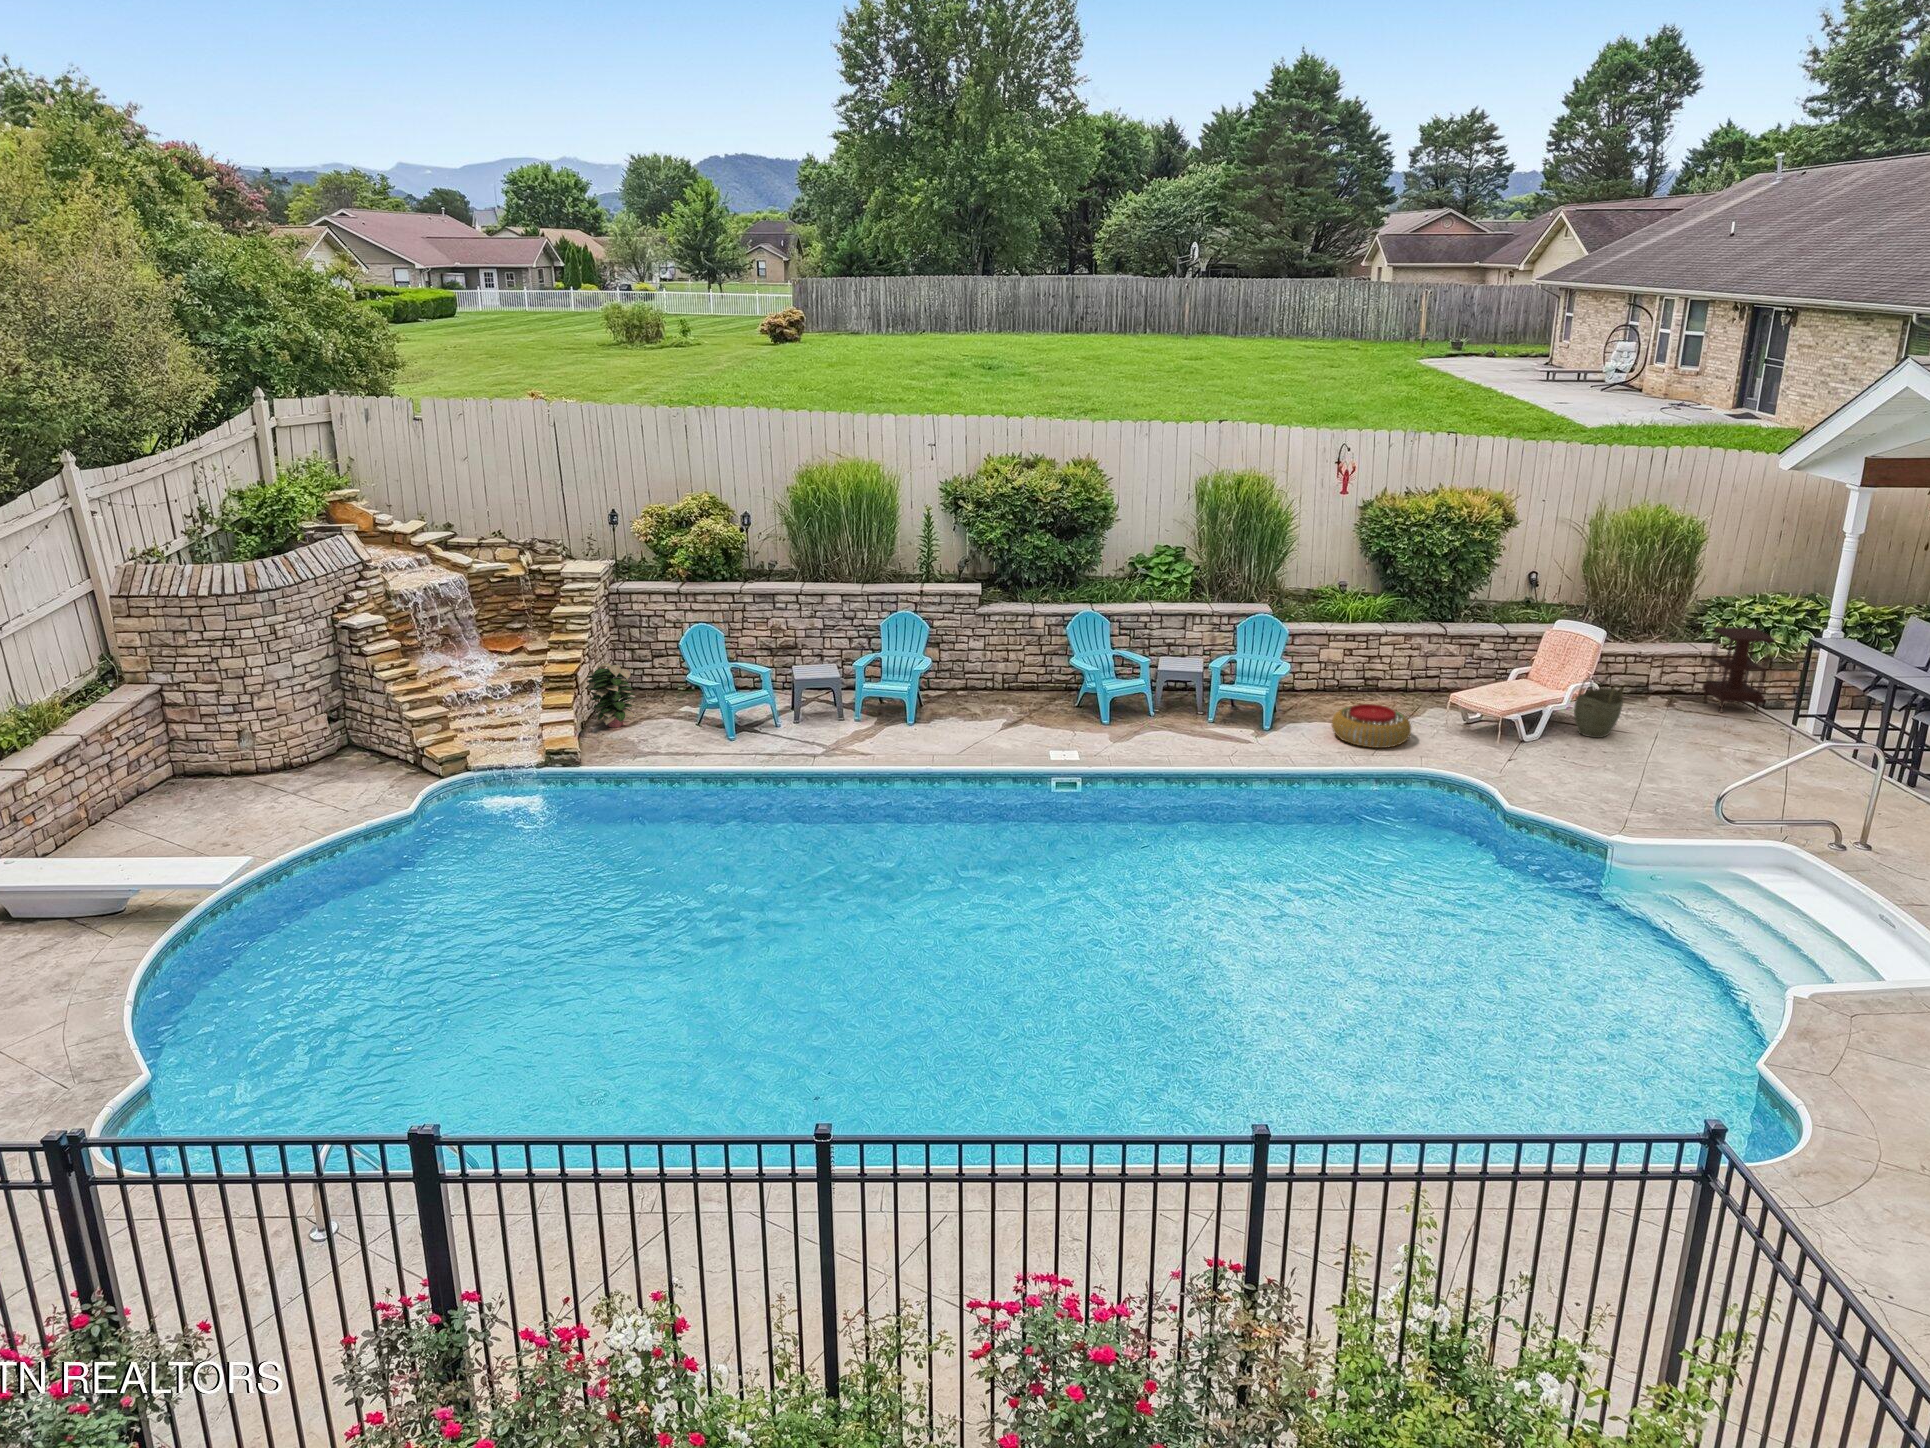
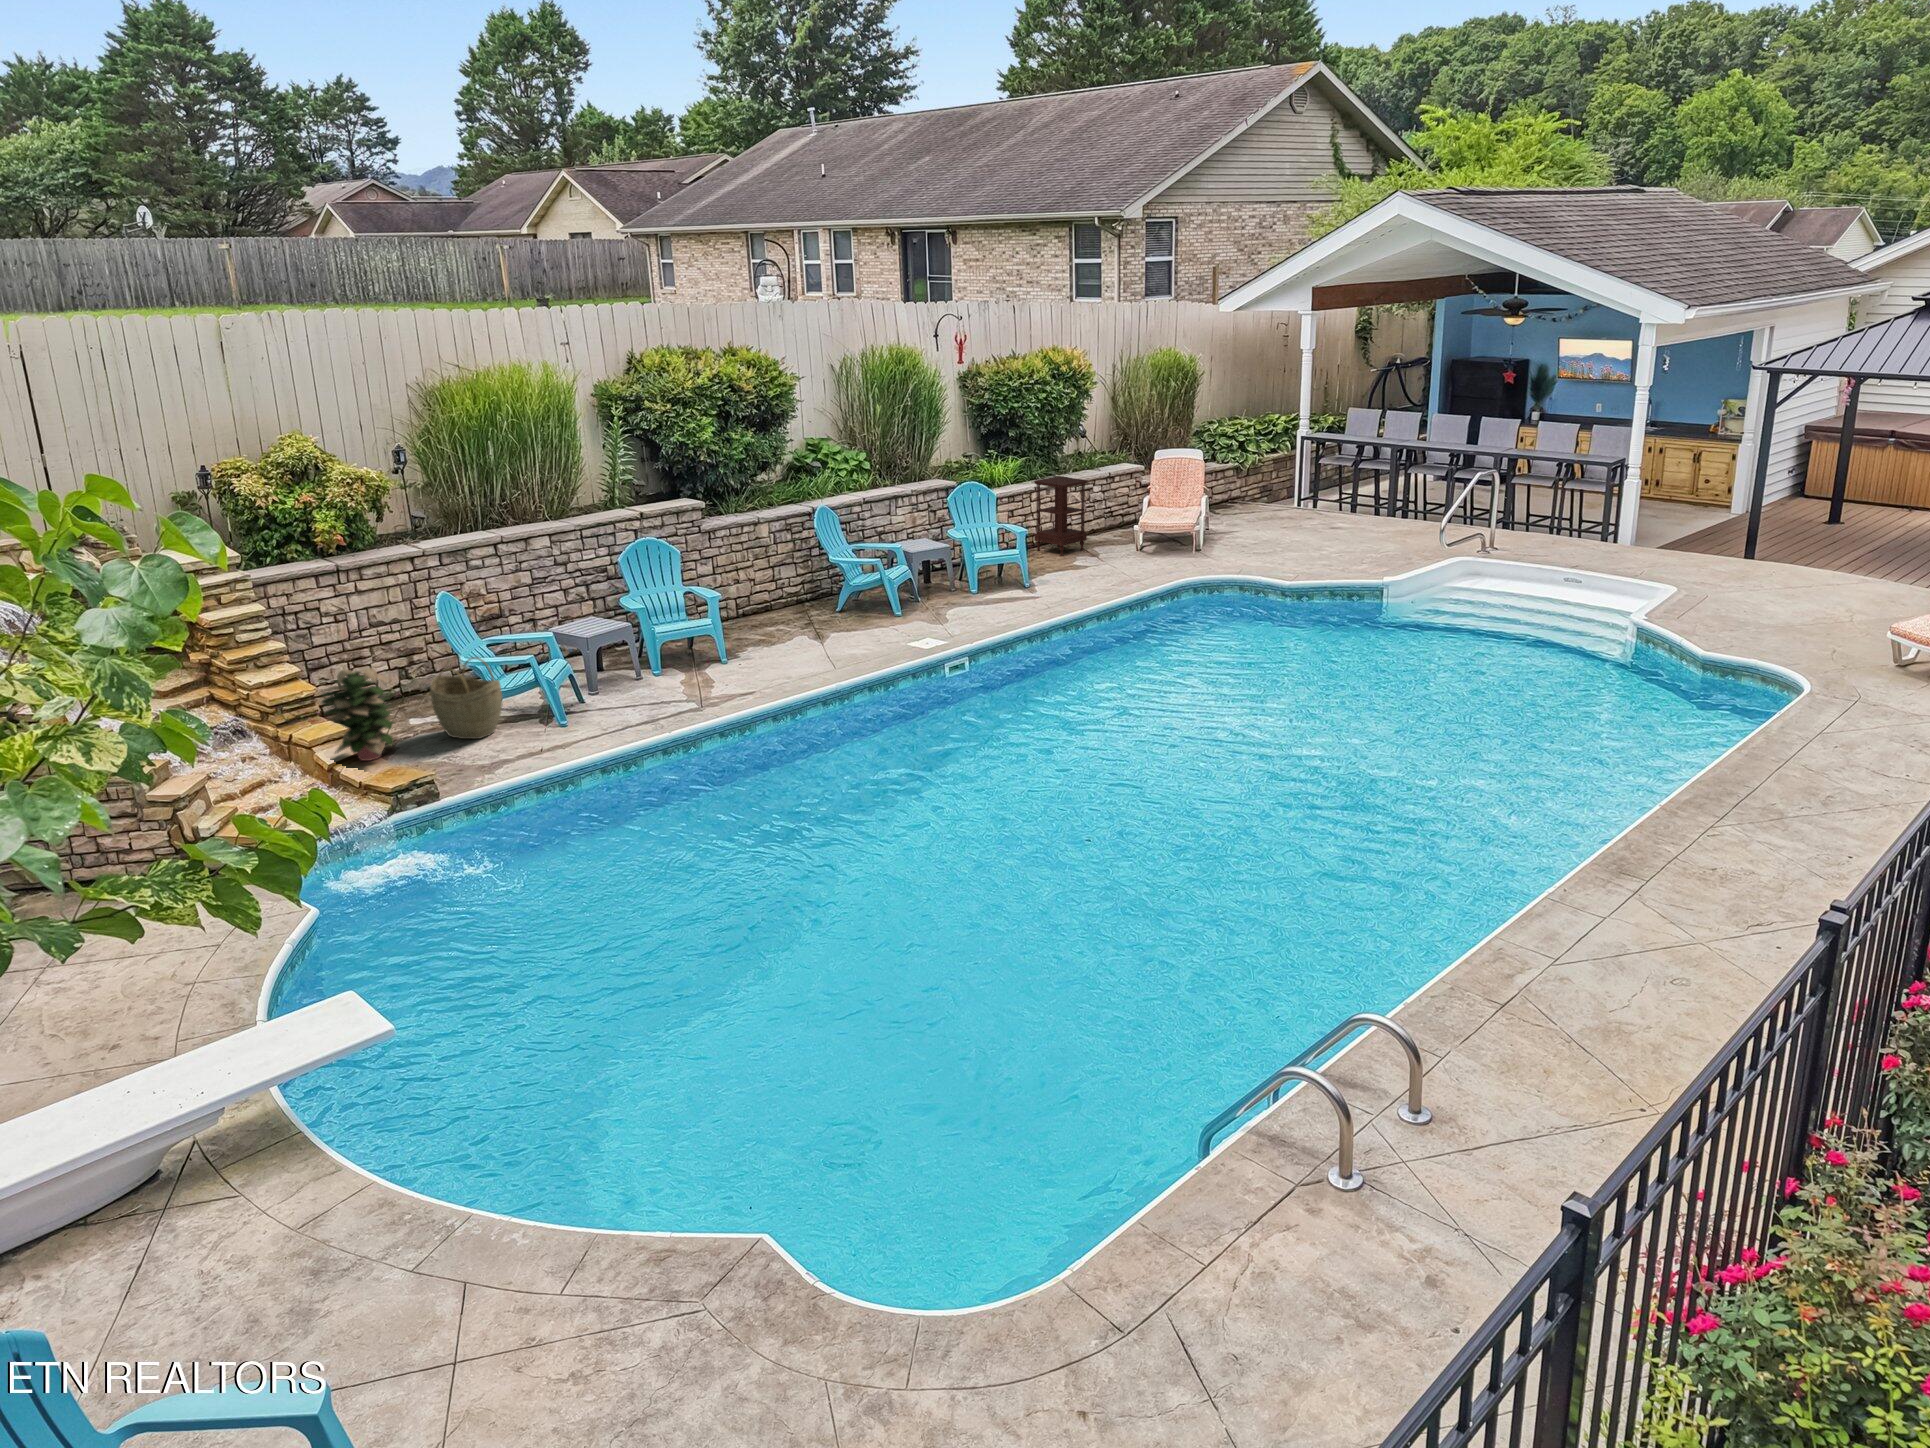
side table: present [1702,627,1776,713] -> present [1034,476,1088,556]
woven basket: present [1574,678,1623,738] -> present [430,657,503,739]
pouf: present [1332,704,1411,748] -> none [1066,544,1138,580]

